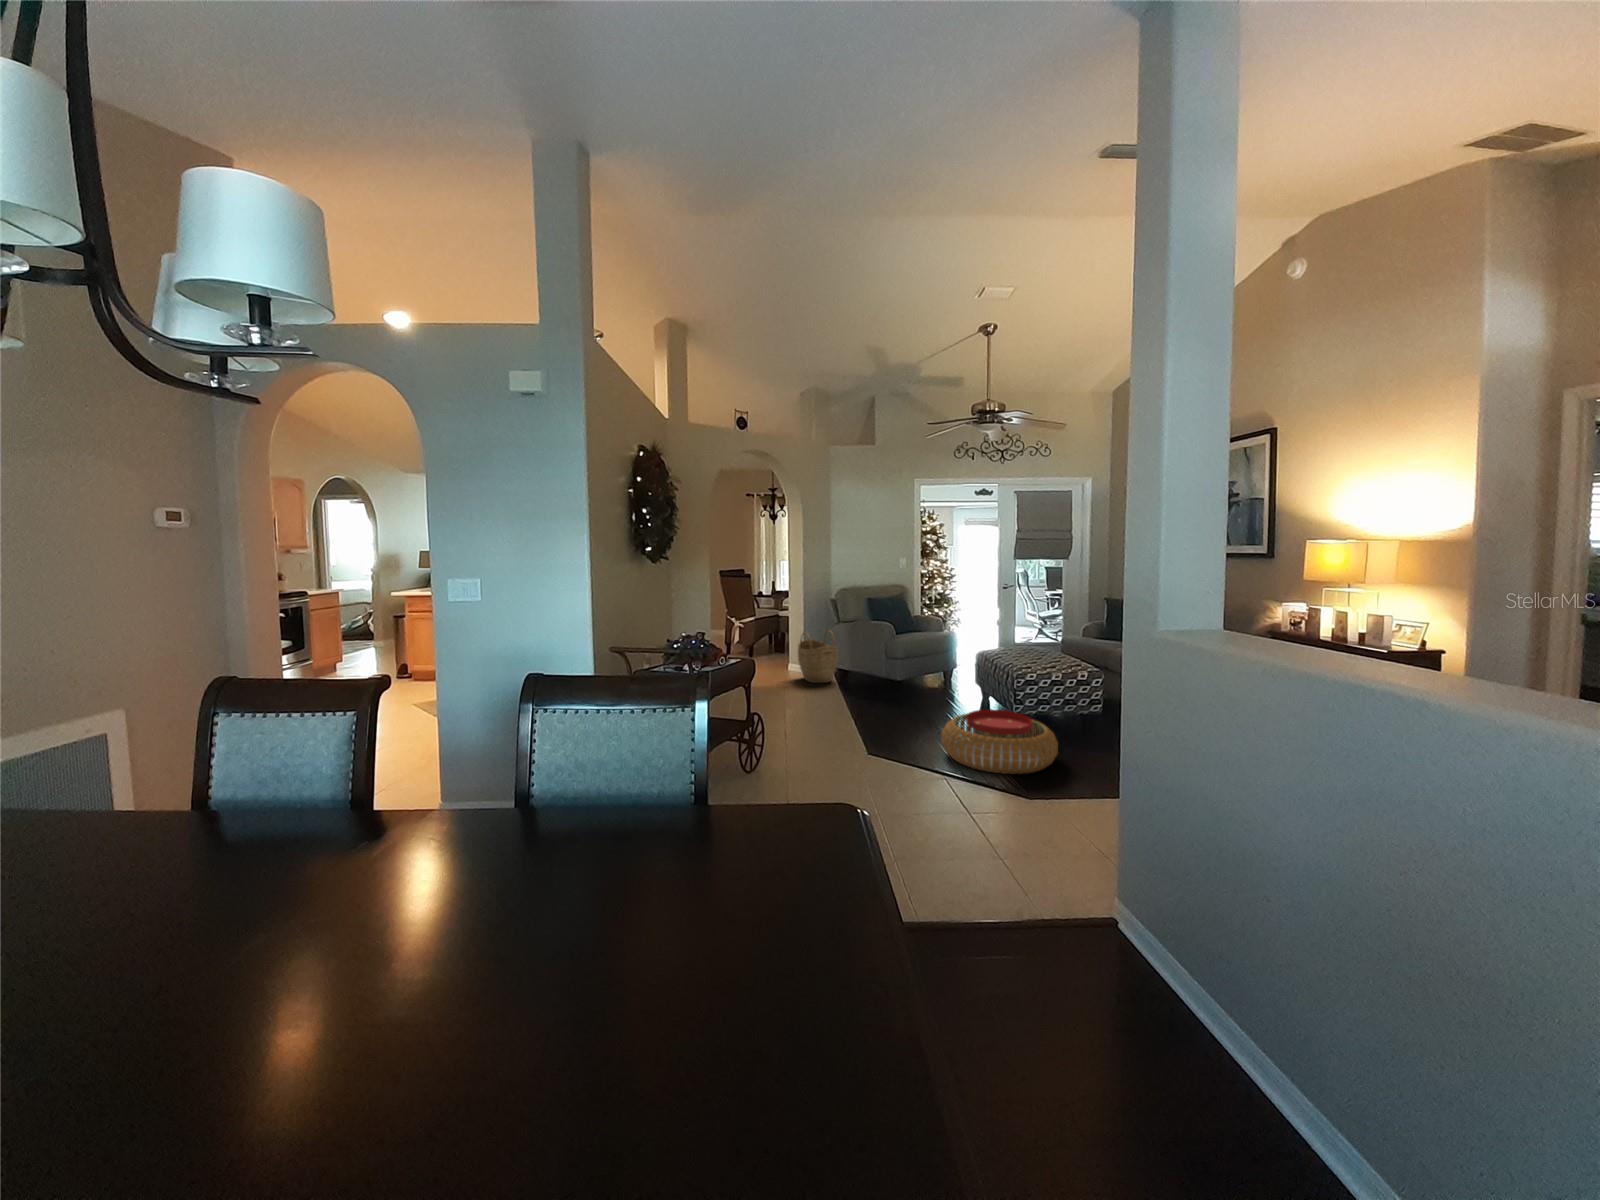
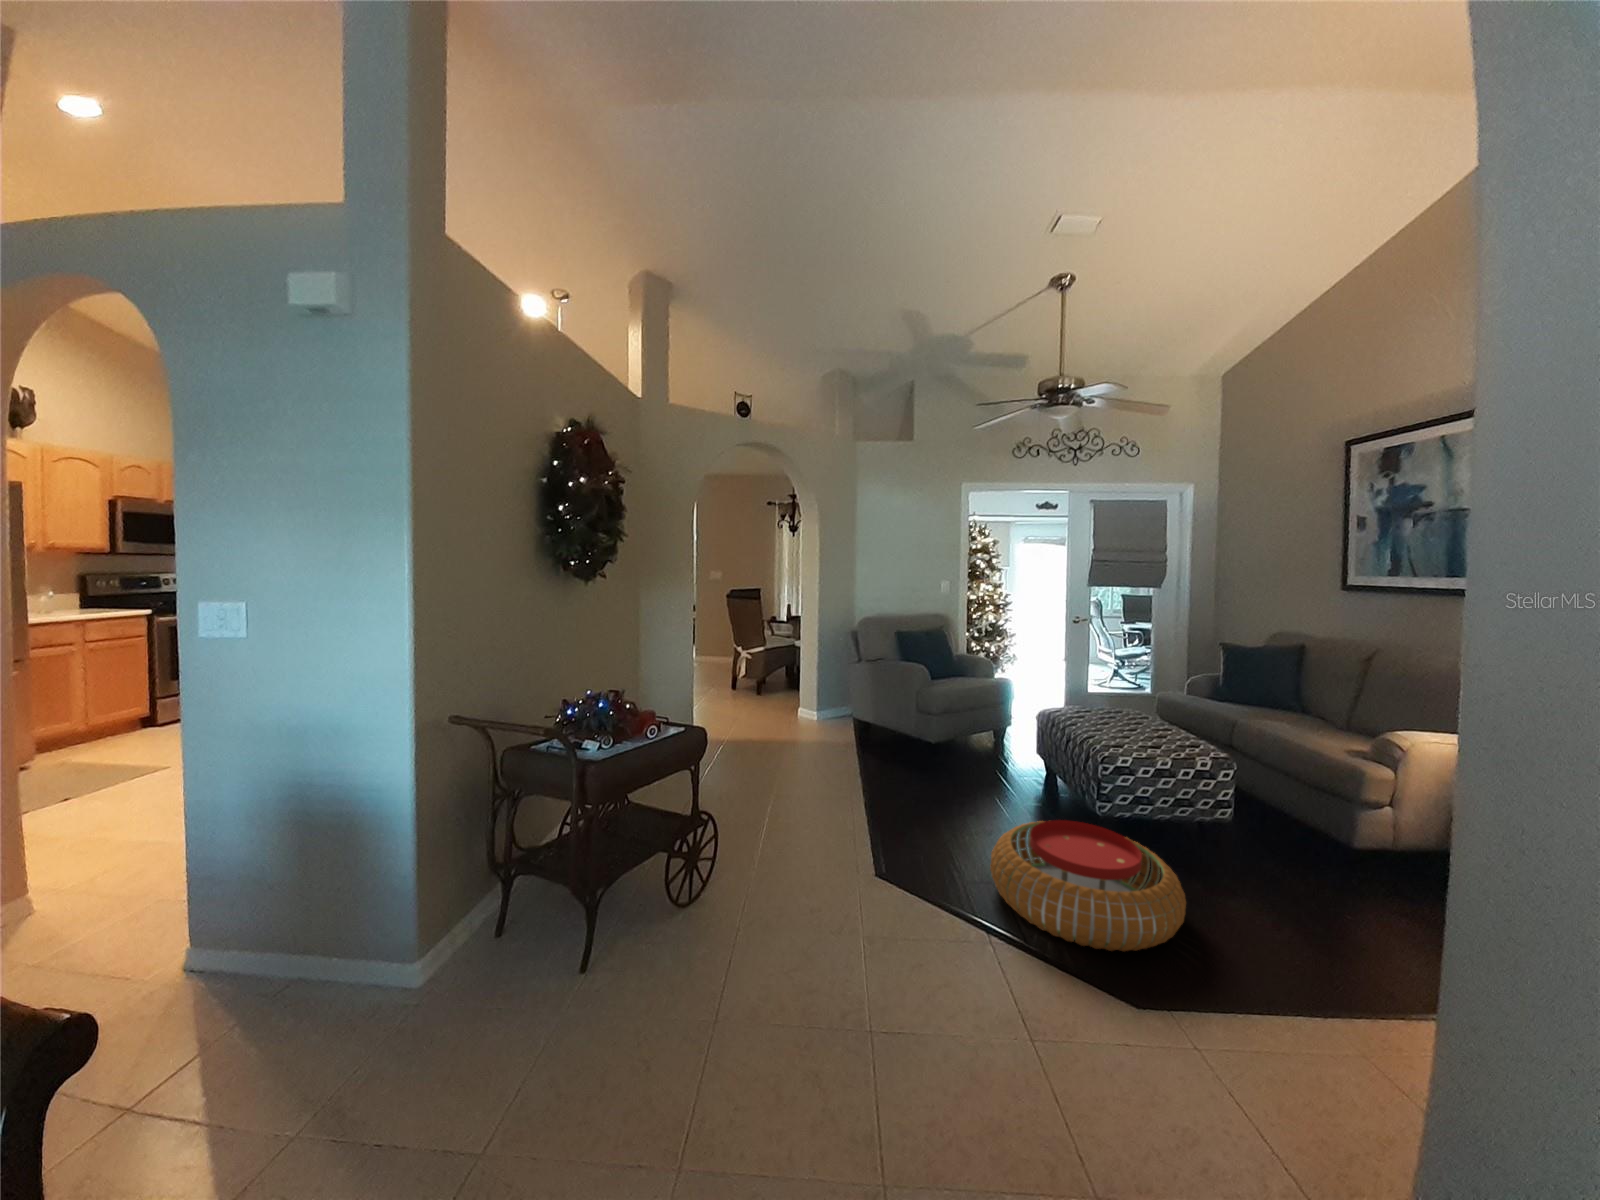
woven basket: present [798,631,838,683] -> none [809,669,858,736]

